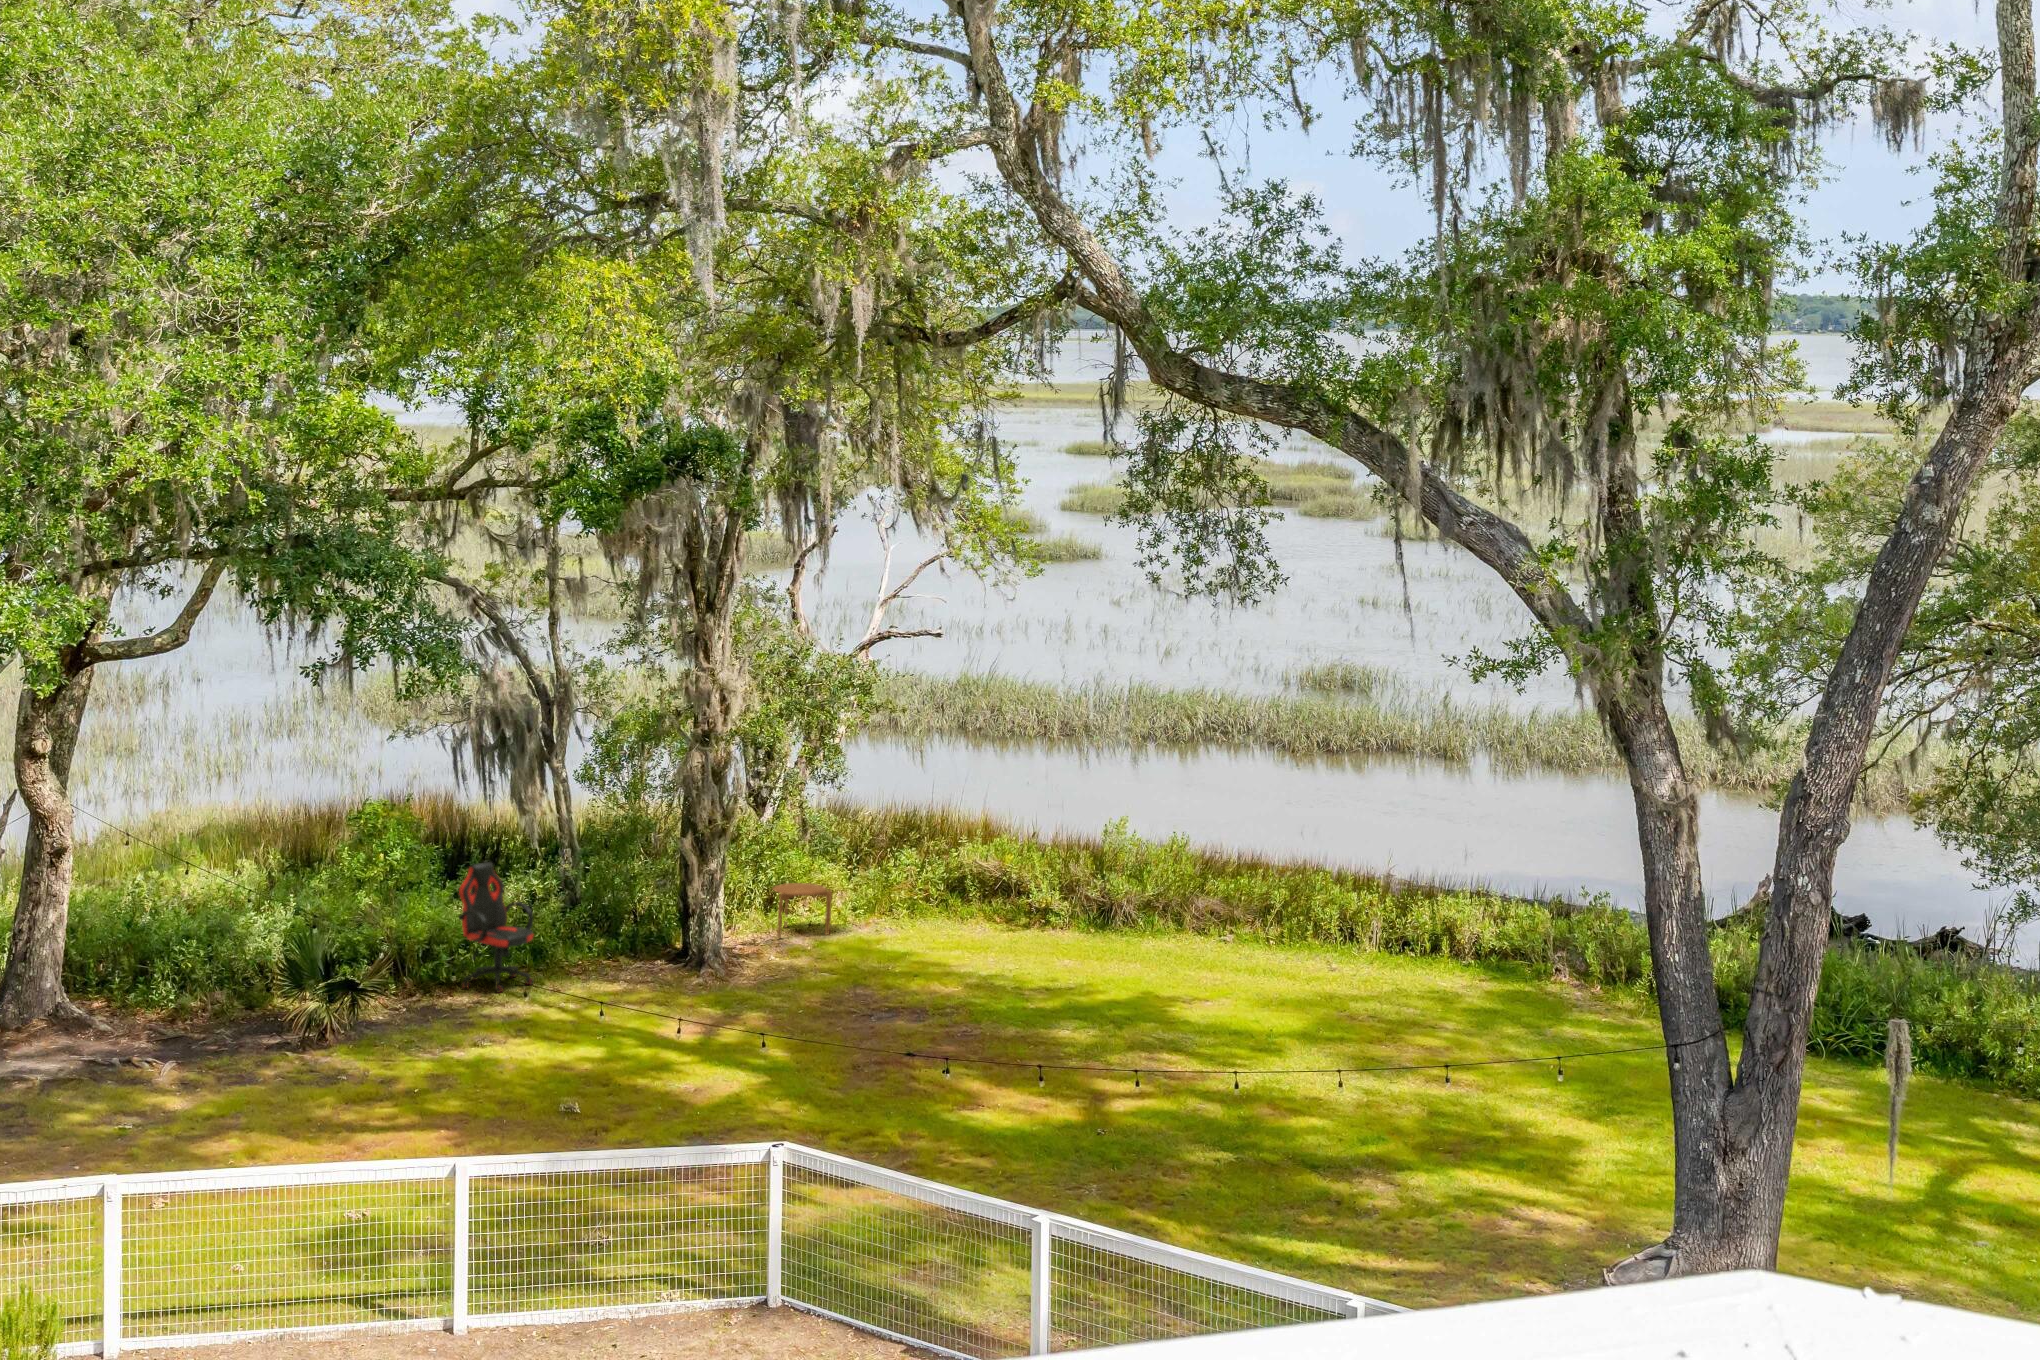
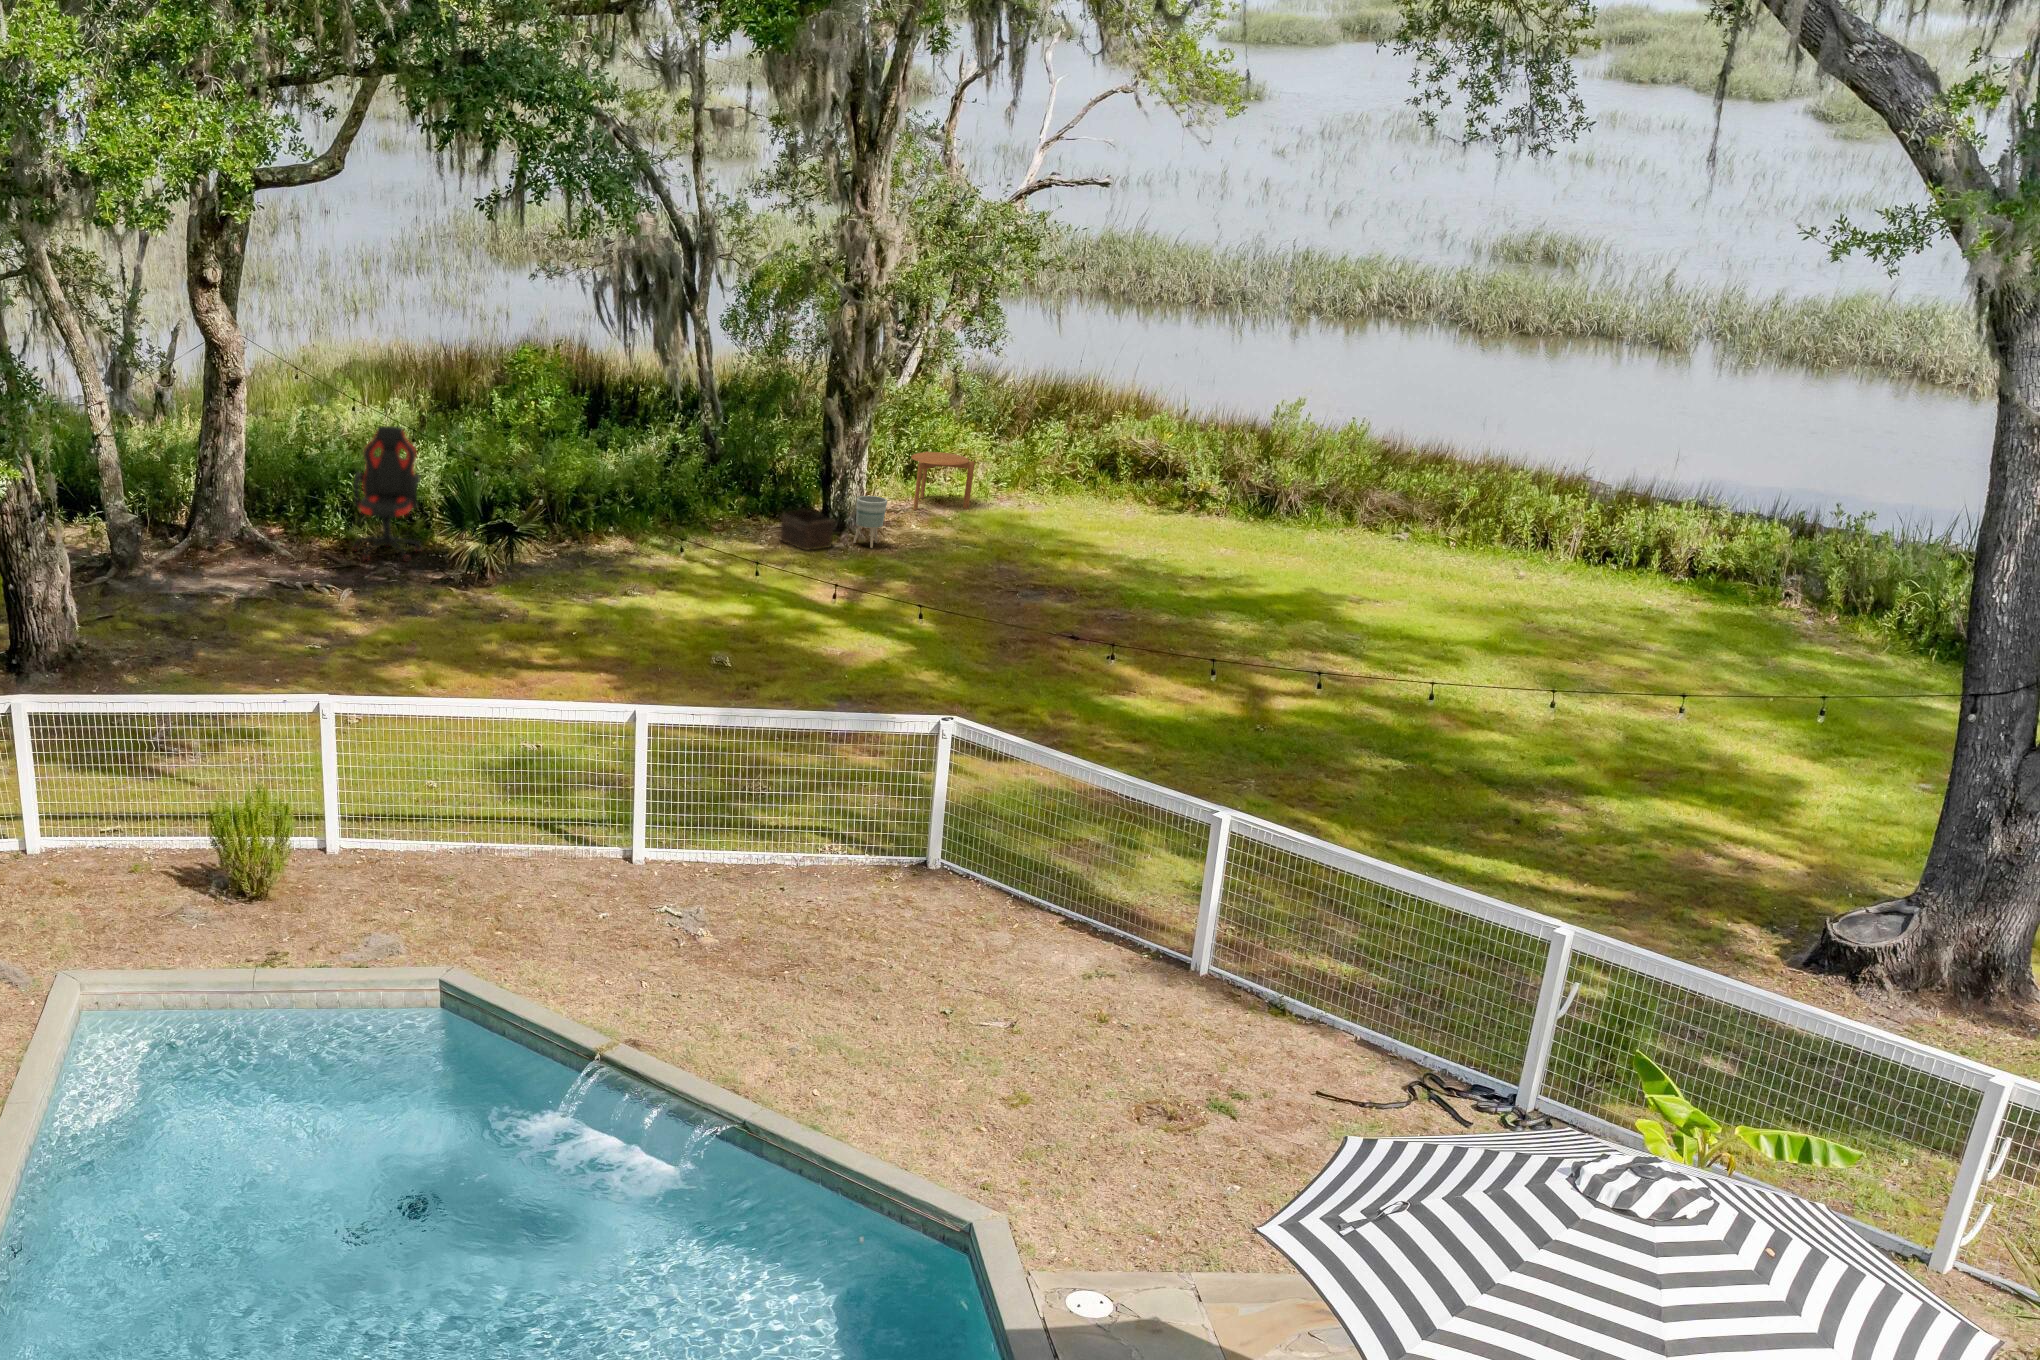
chair: present [459,862,533,993] -> present [352,426,421,561]
planter: none [717,928,748,980] -> present [853,496,887,548]
basket: none [644,945,698,986] -> present [780,509,836,550]

